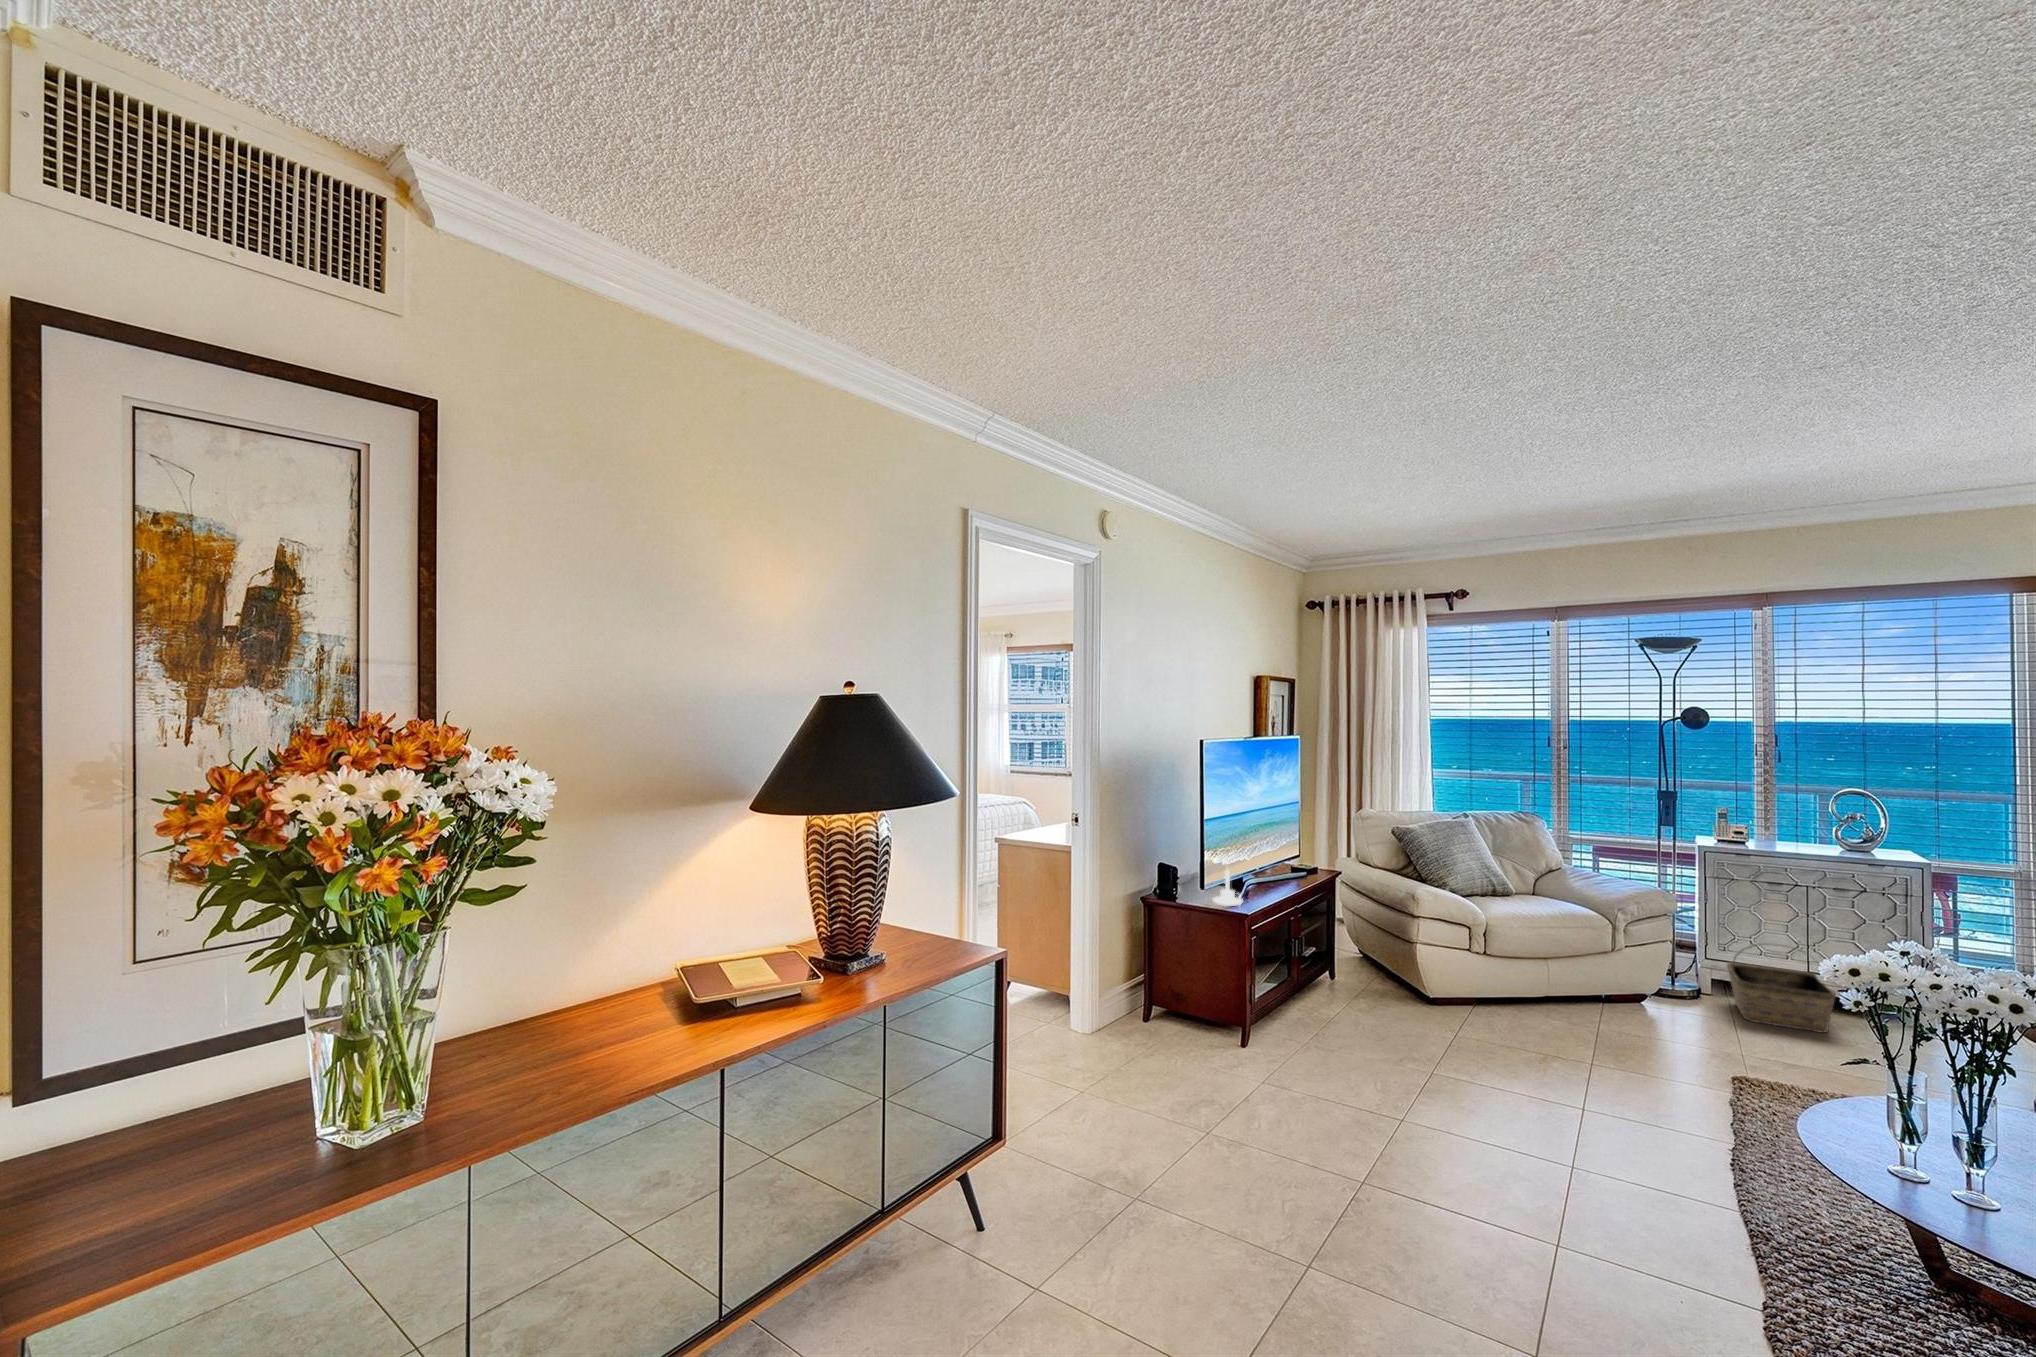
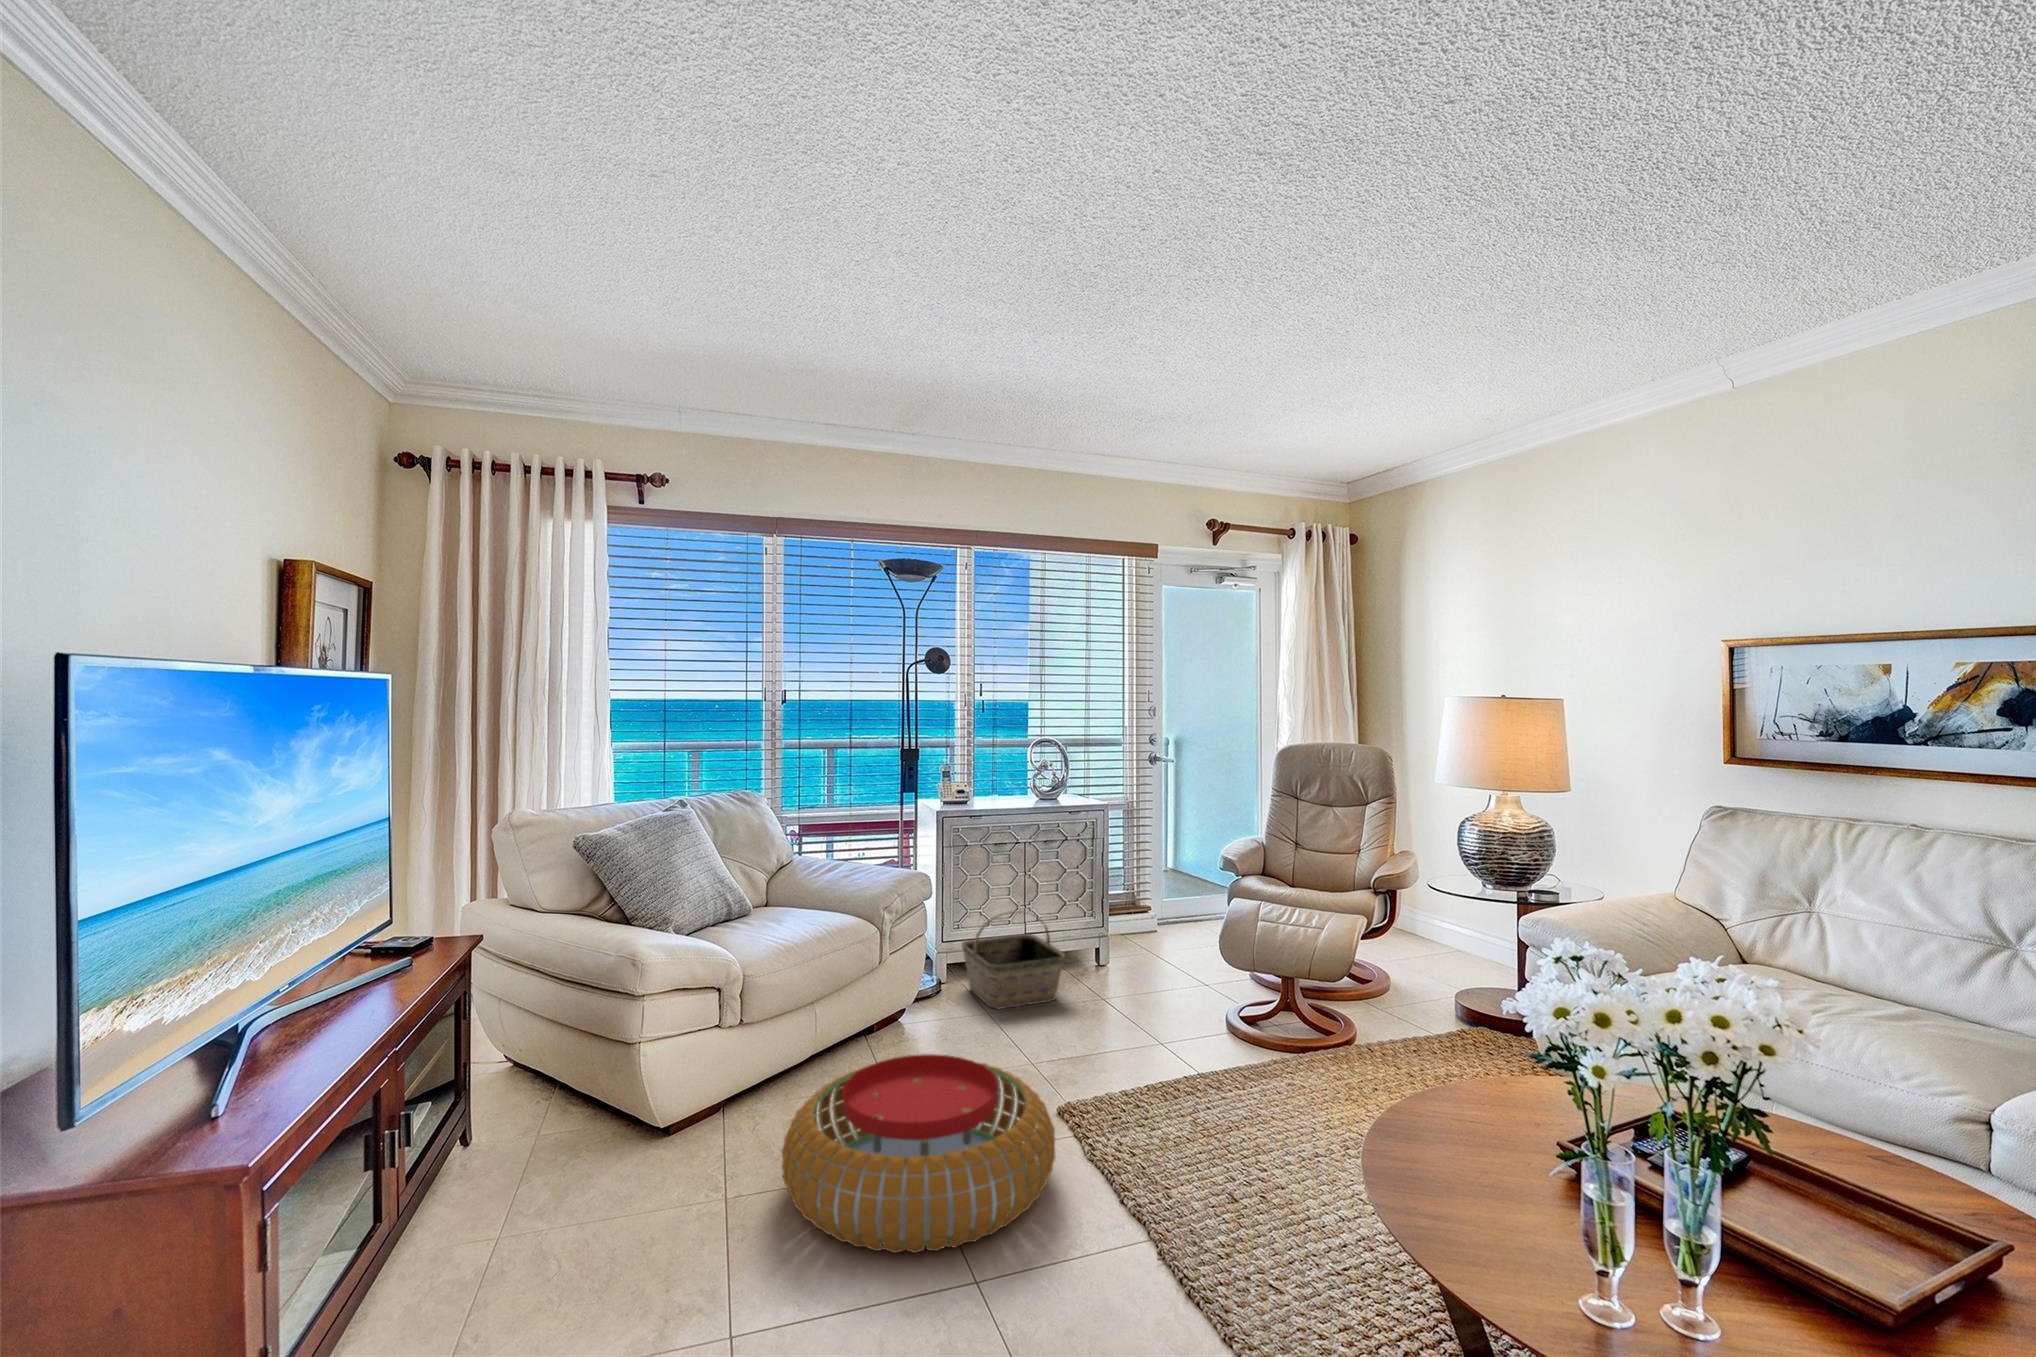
candle holder: present [1213,870,1243,906] -> none [126,1017,241,1143]
pouf: none [1488,991,1697,1104] -> present [782,1054,1055,1253]

